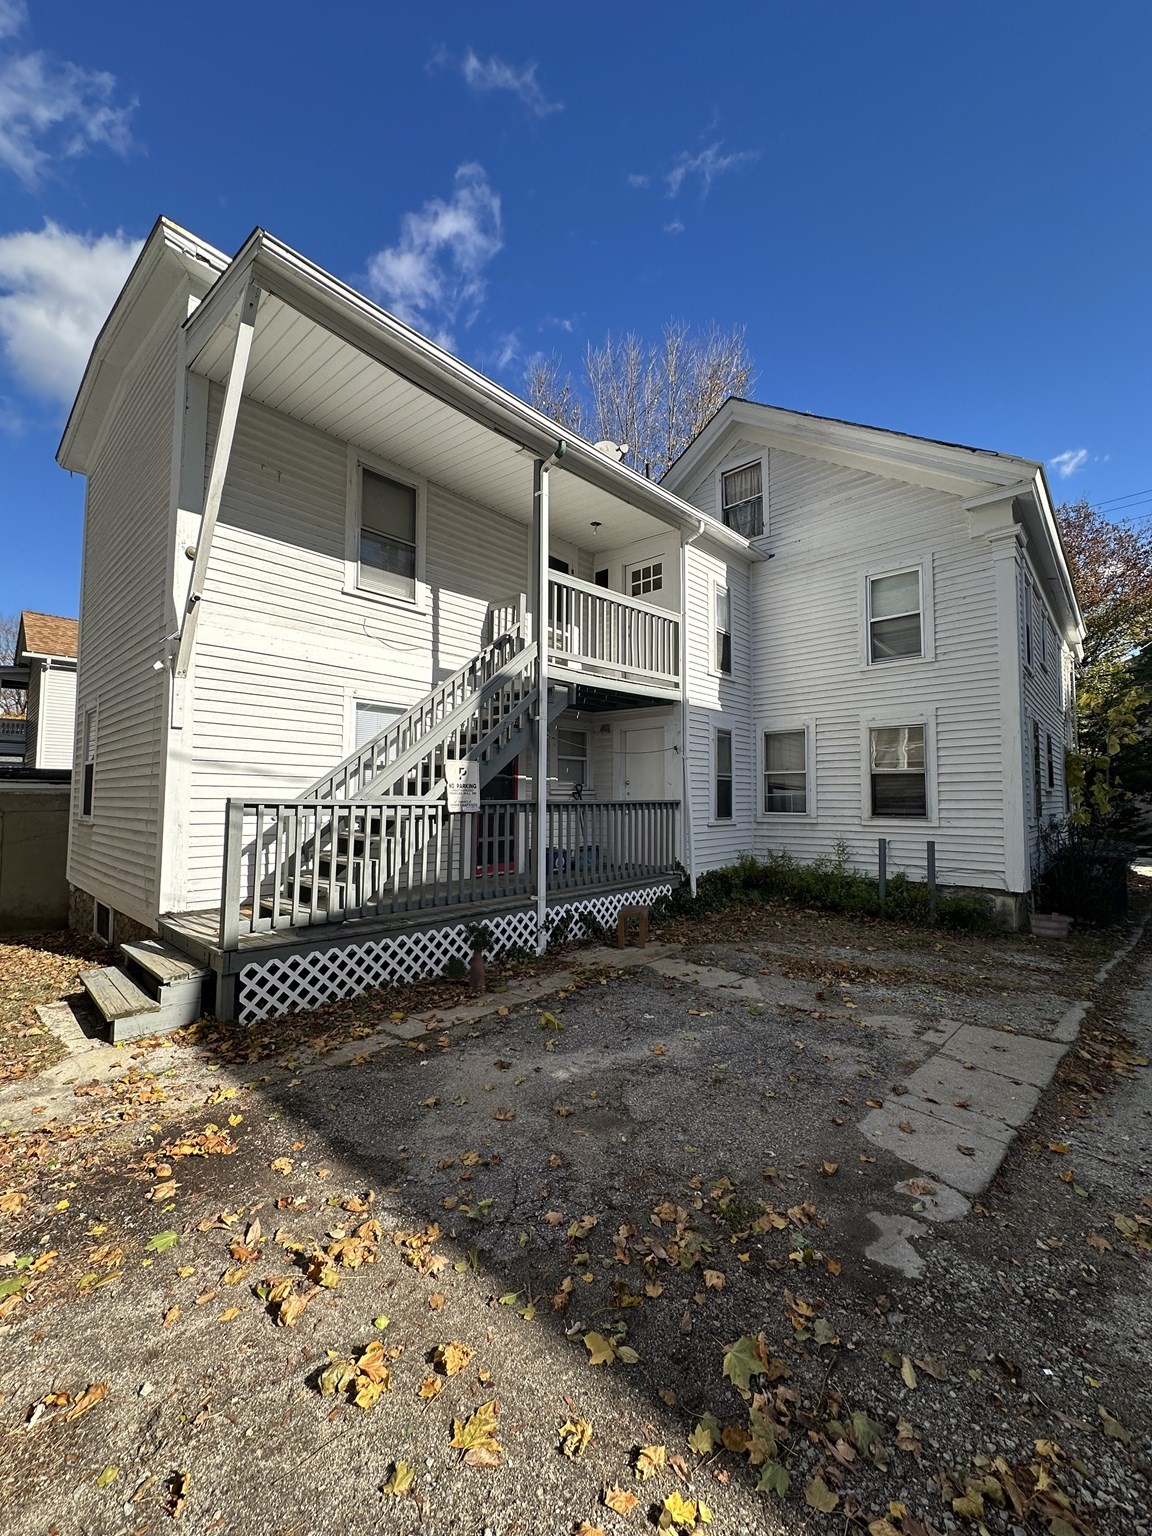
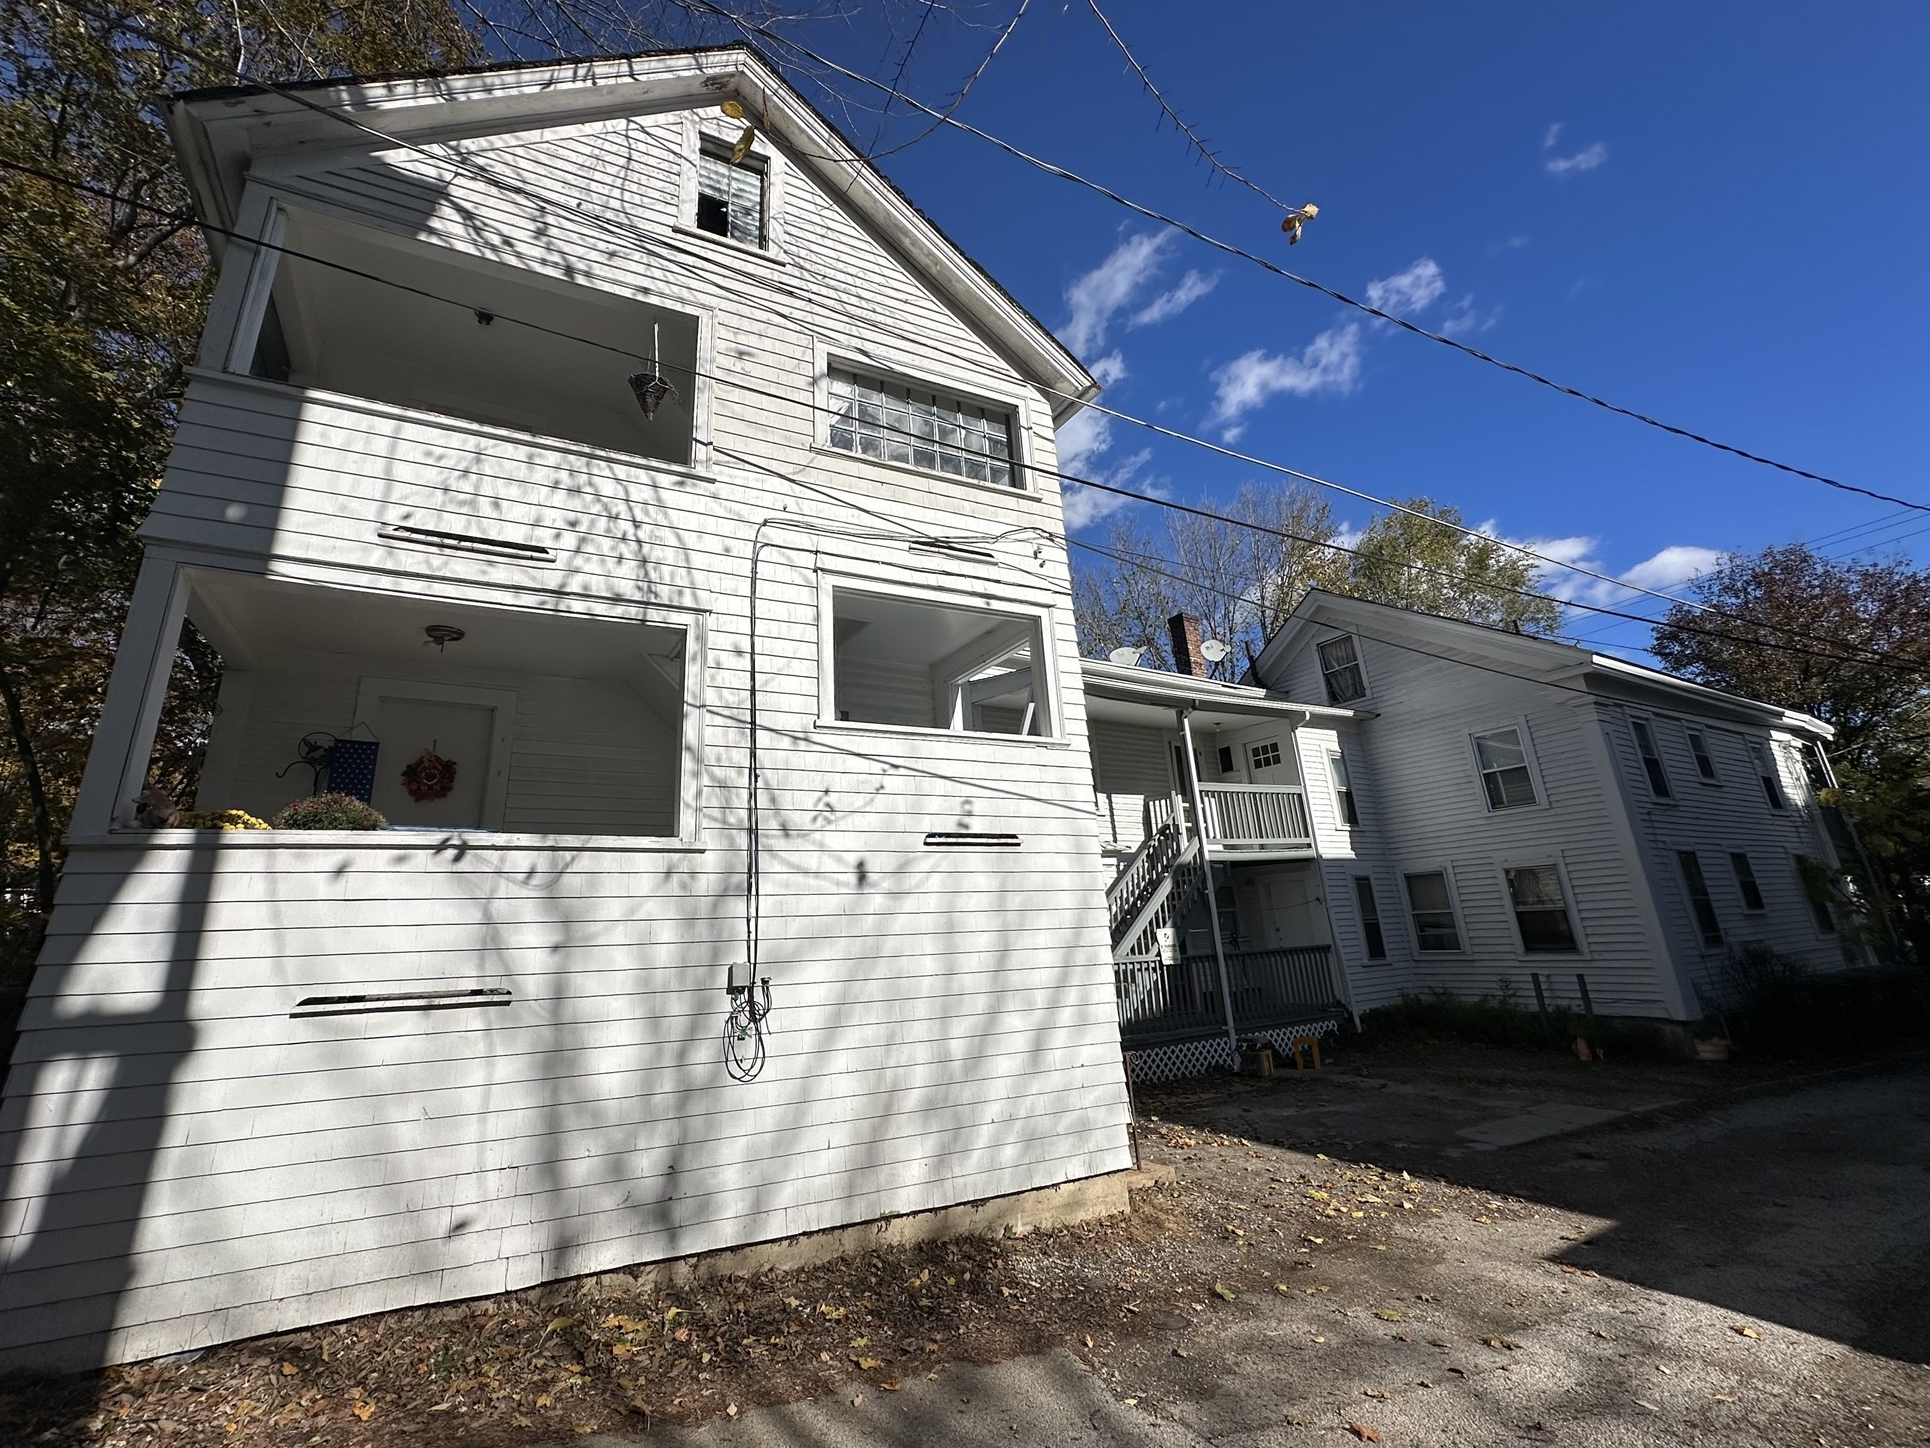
toolbox: none [542,908,586,964] -> present [1237,1035,1274,1077]
potted plant: present [444,921,497,986] -> present [1566,1018,1603,1060]

